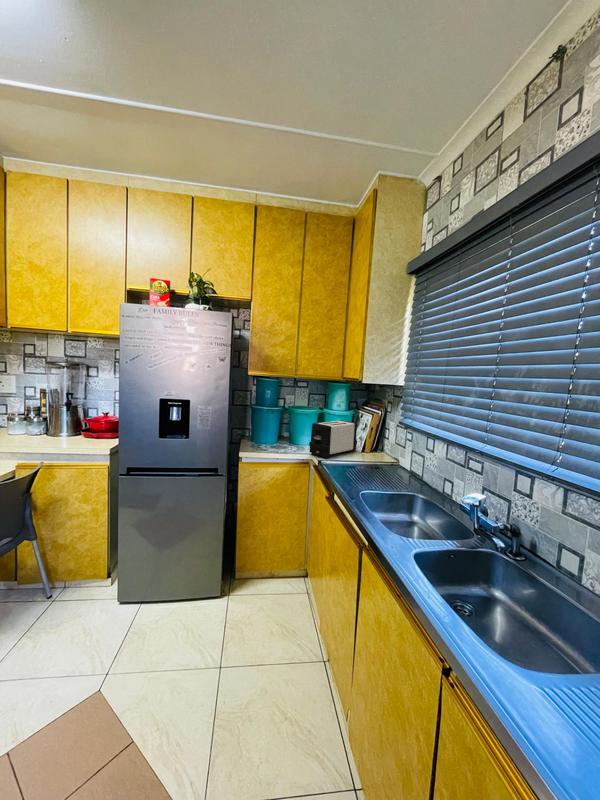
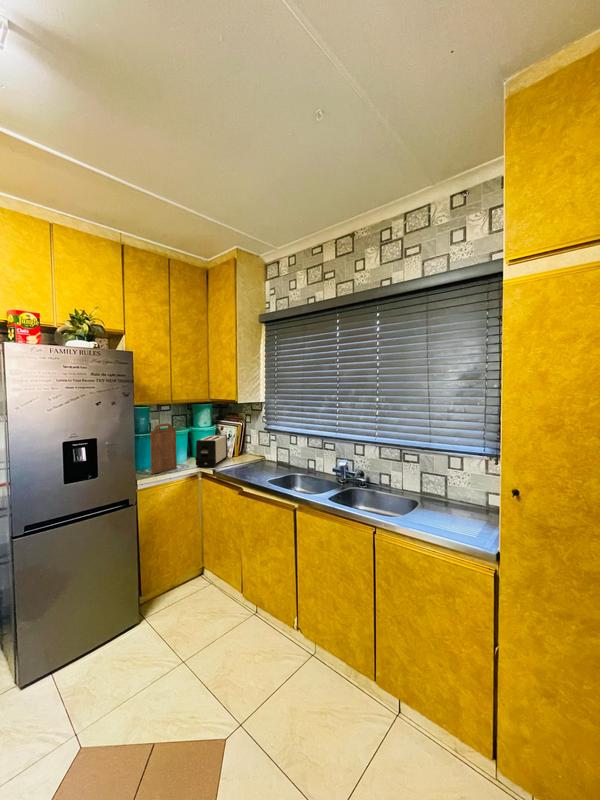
cutting board: none [262,399,294,451] -> present [150,423,177,474]

